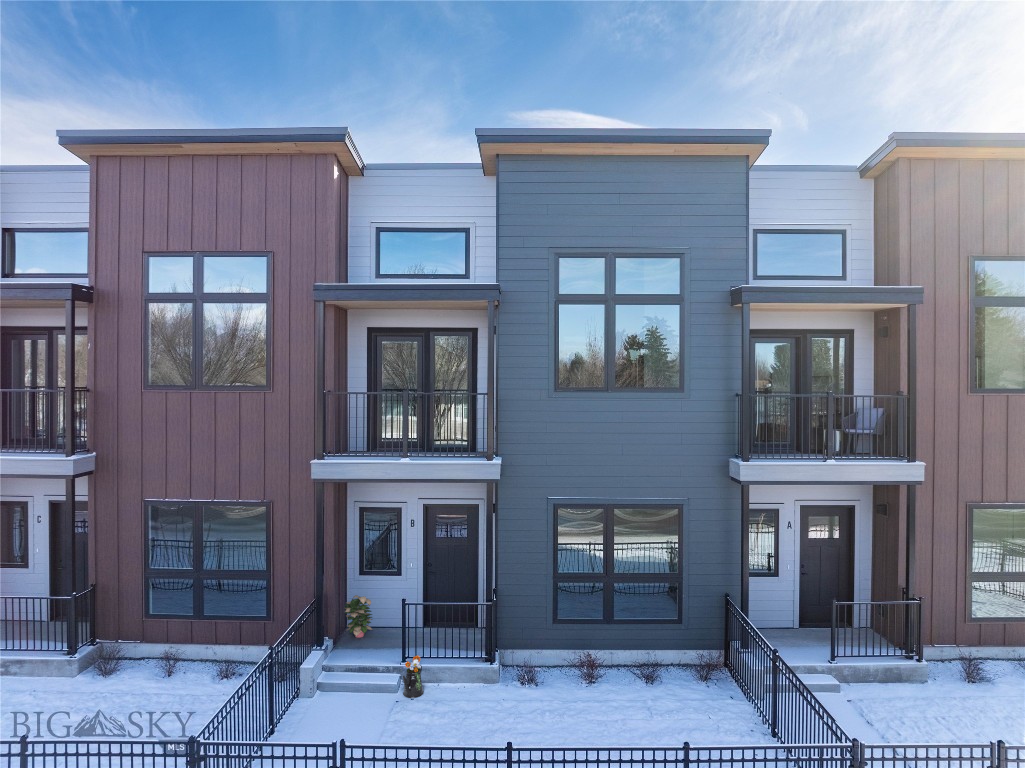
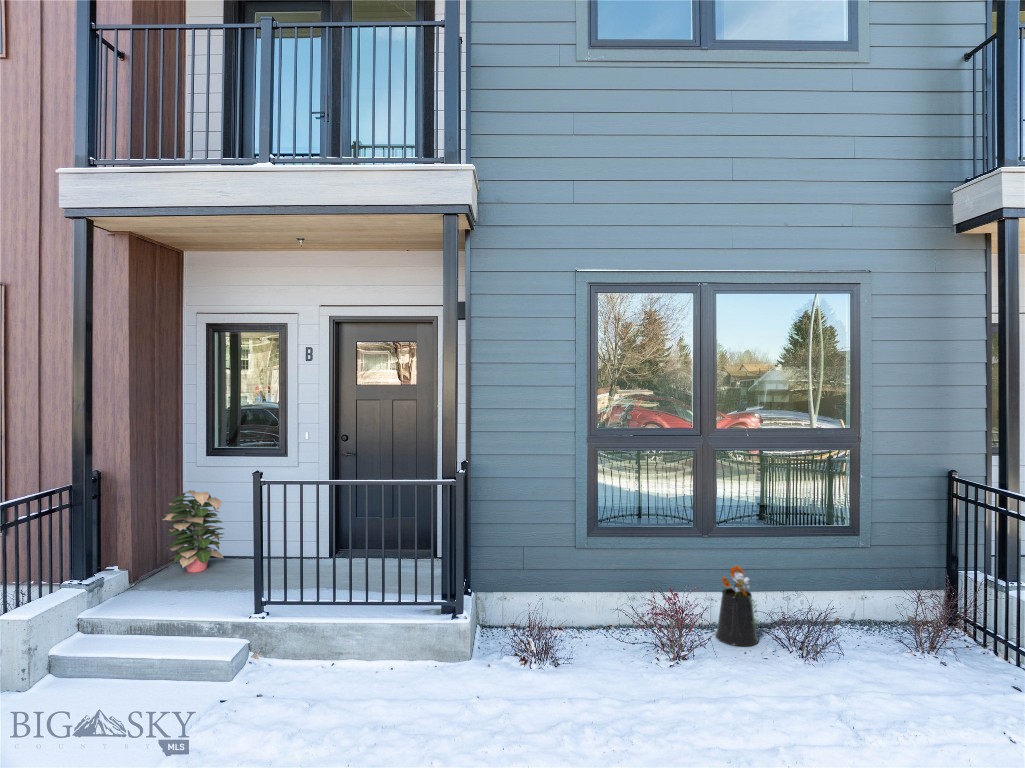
watering can: present [403,655,424,698] -> present [715,565,759,646]

